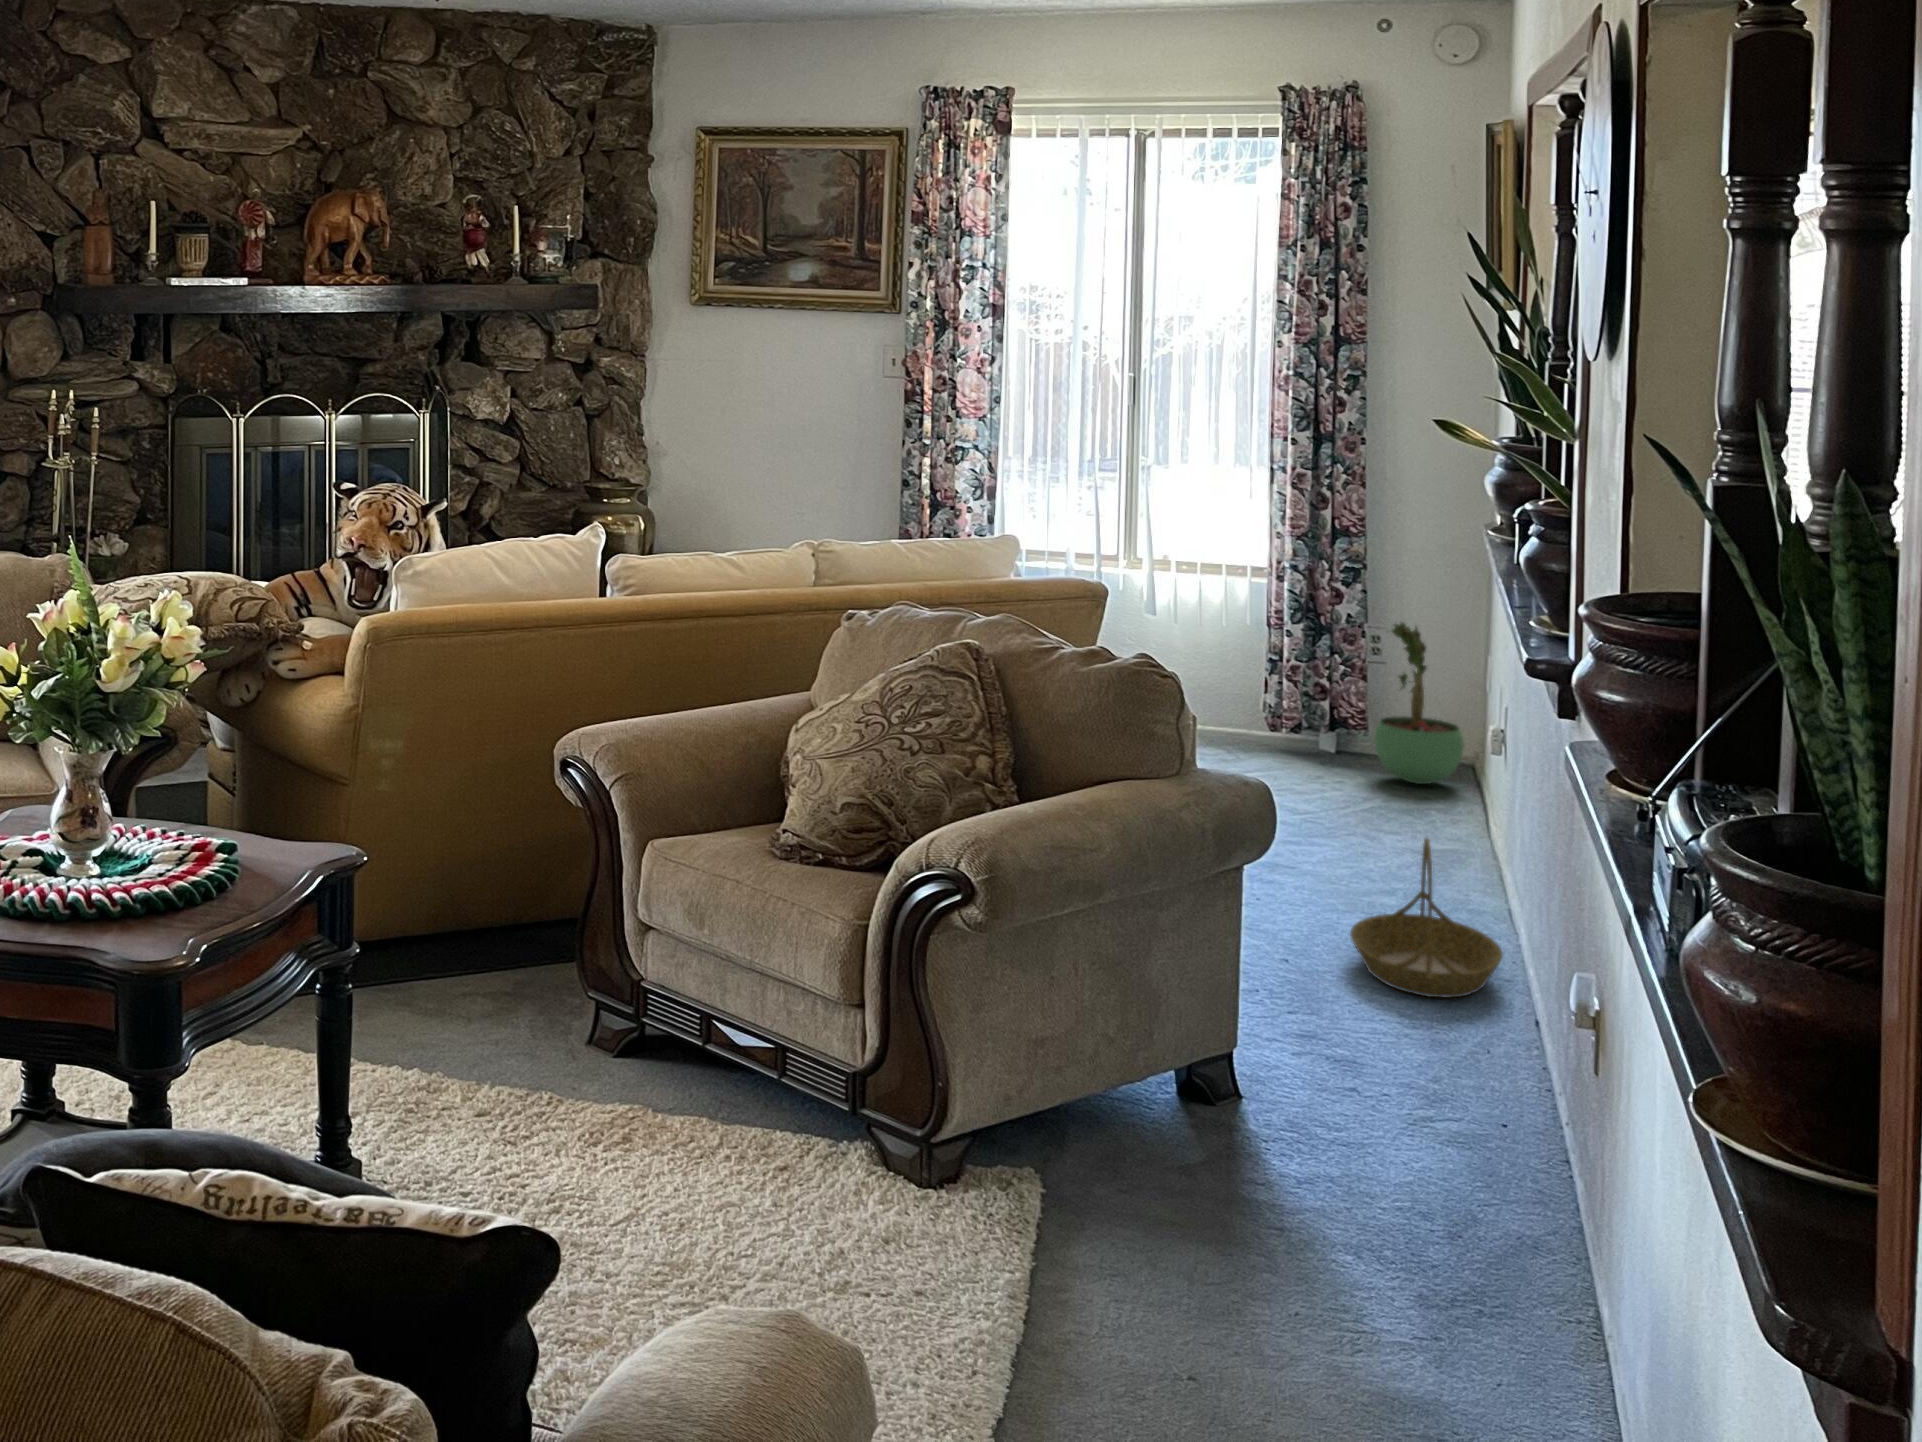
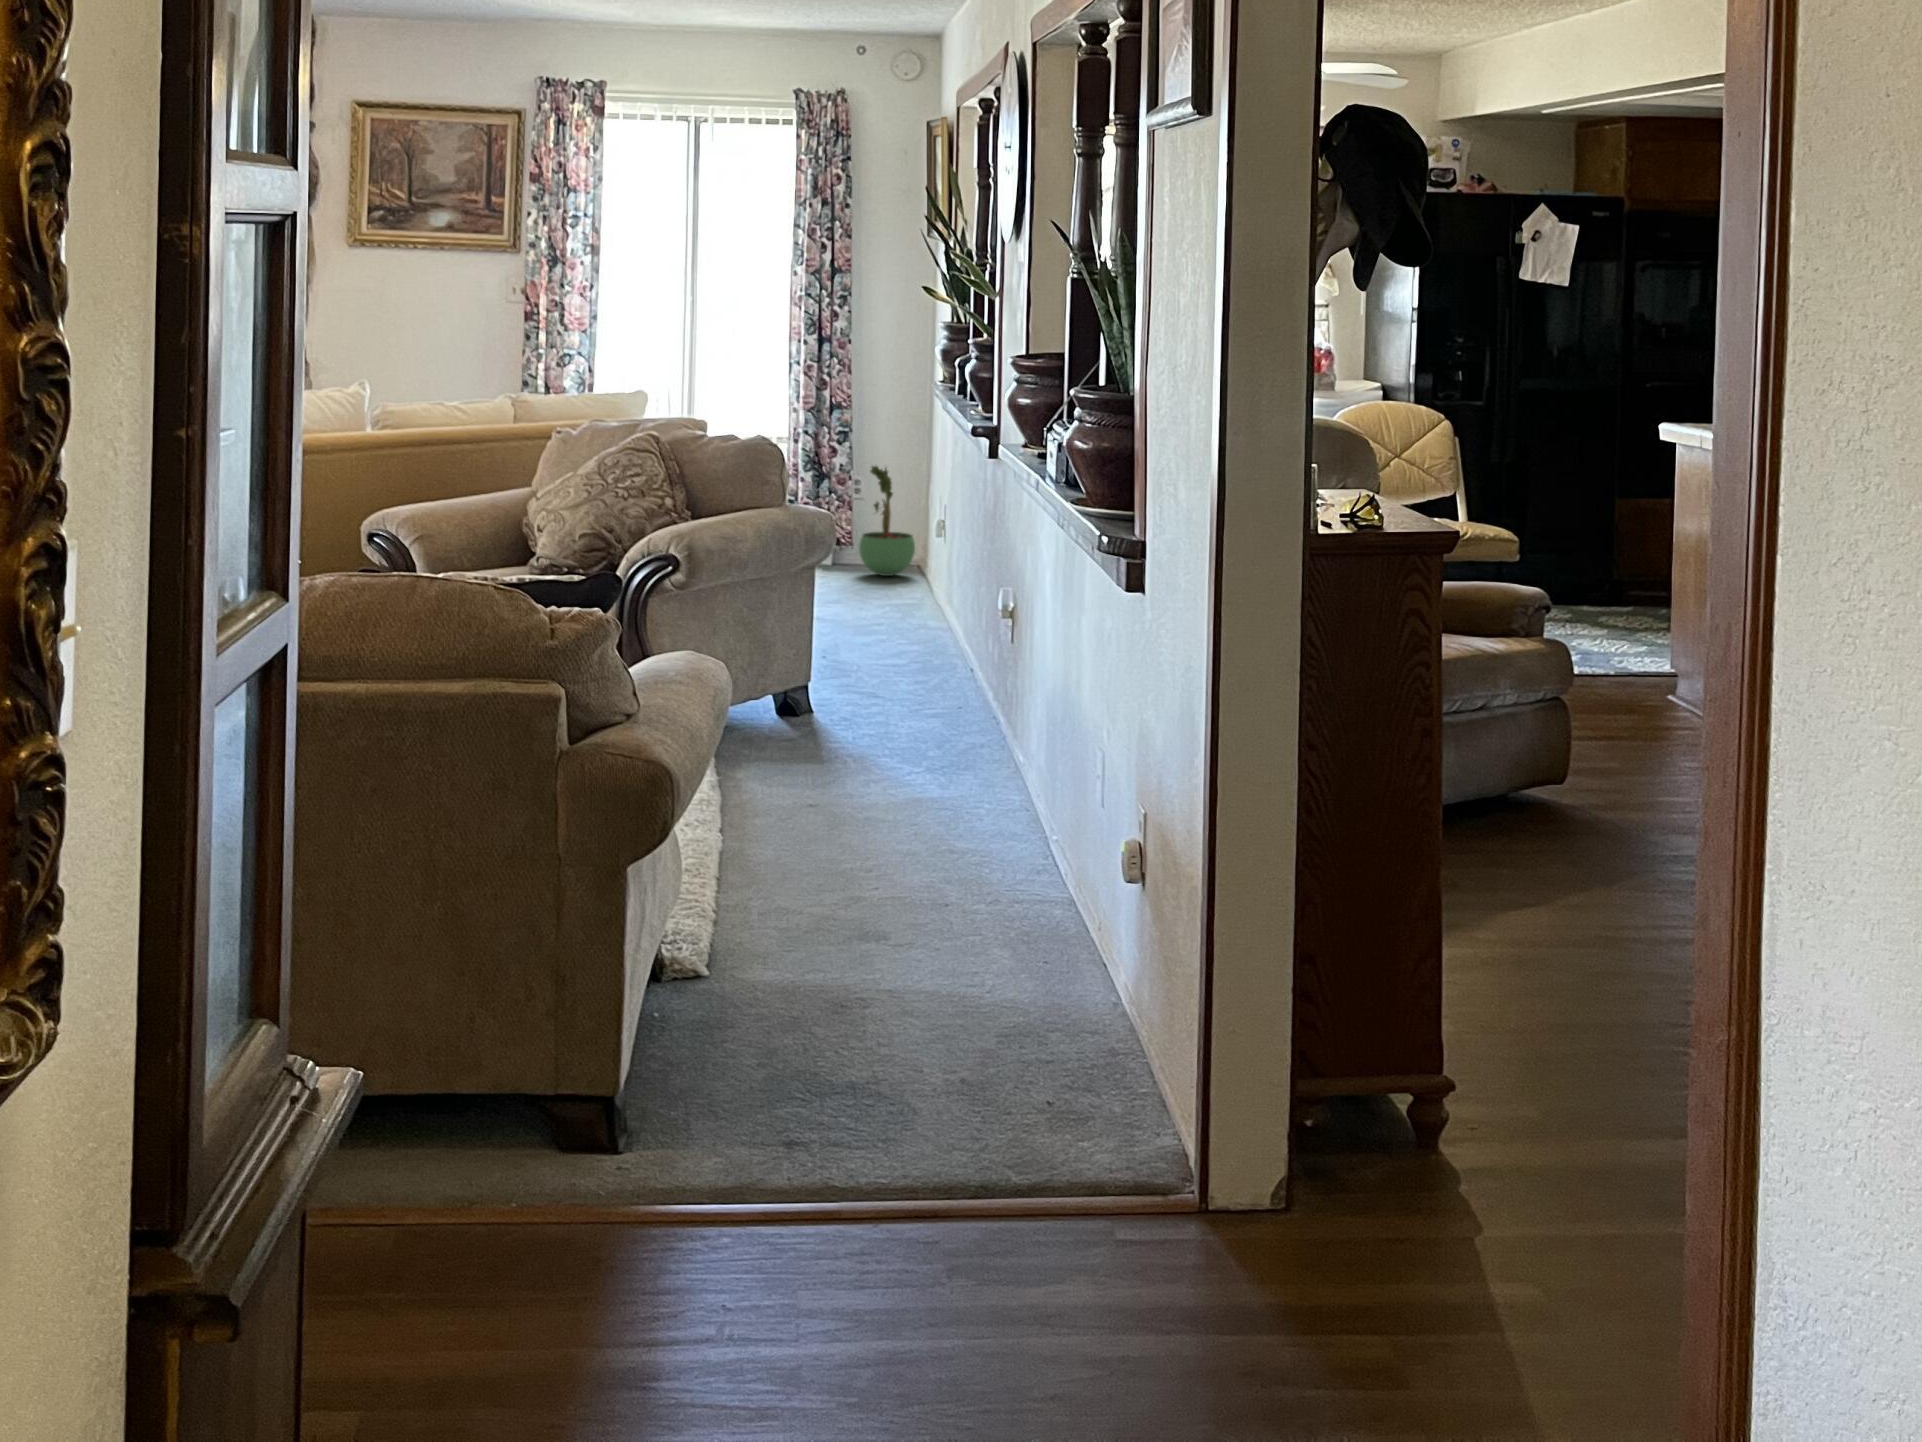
basket: present [1350,838,1503,997] -> none [860,577,949,673]

